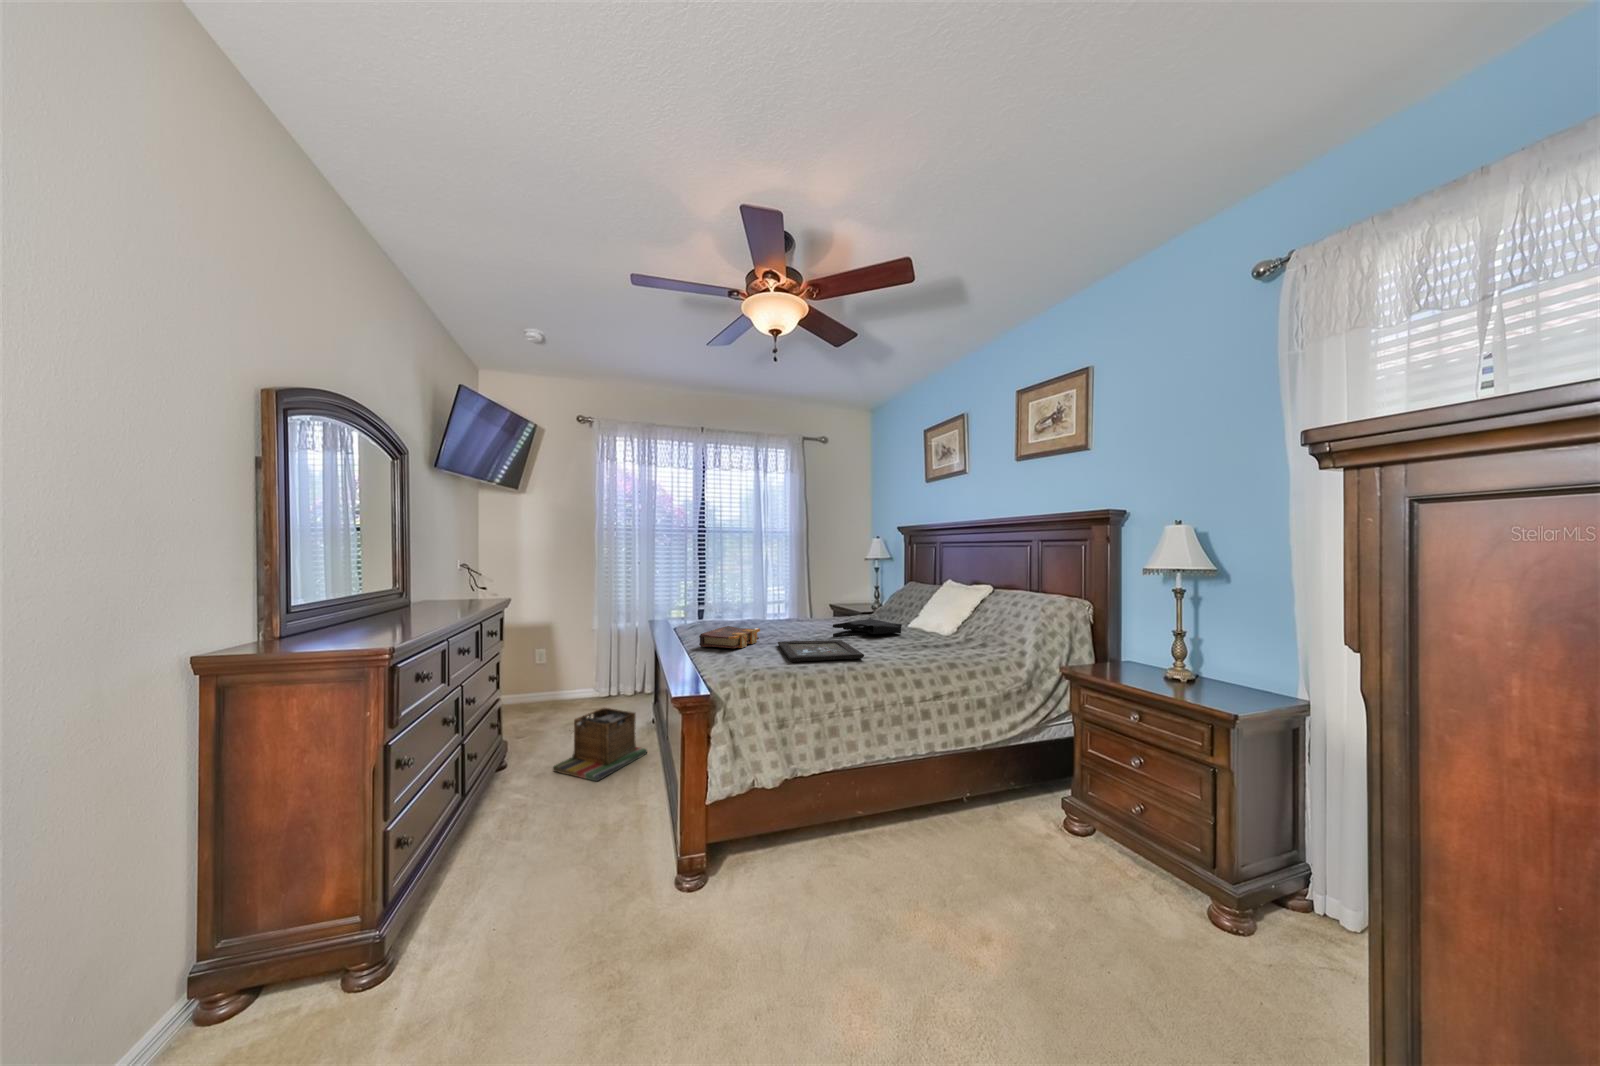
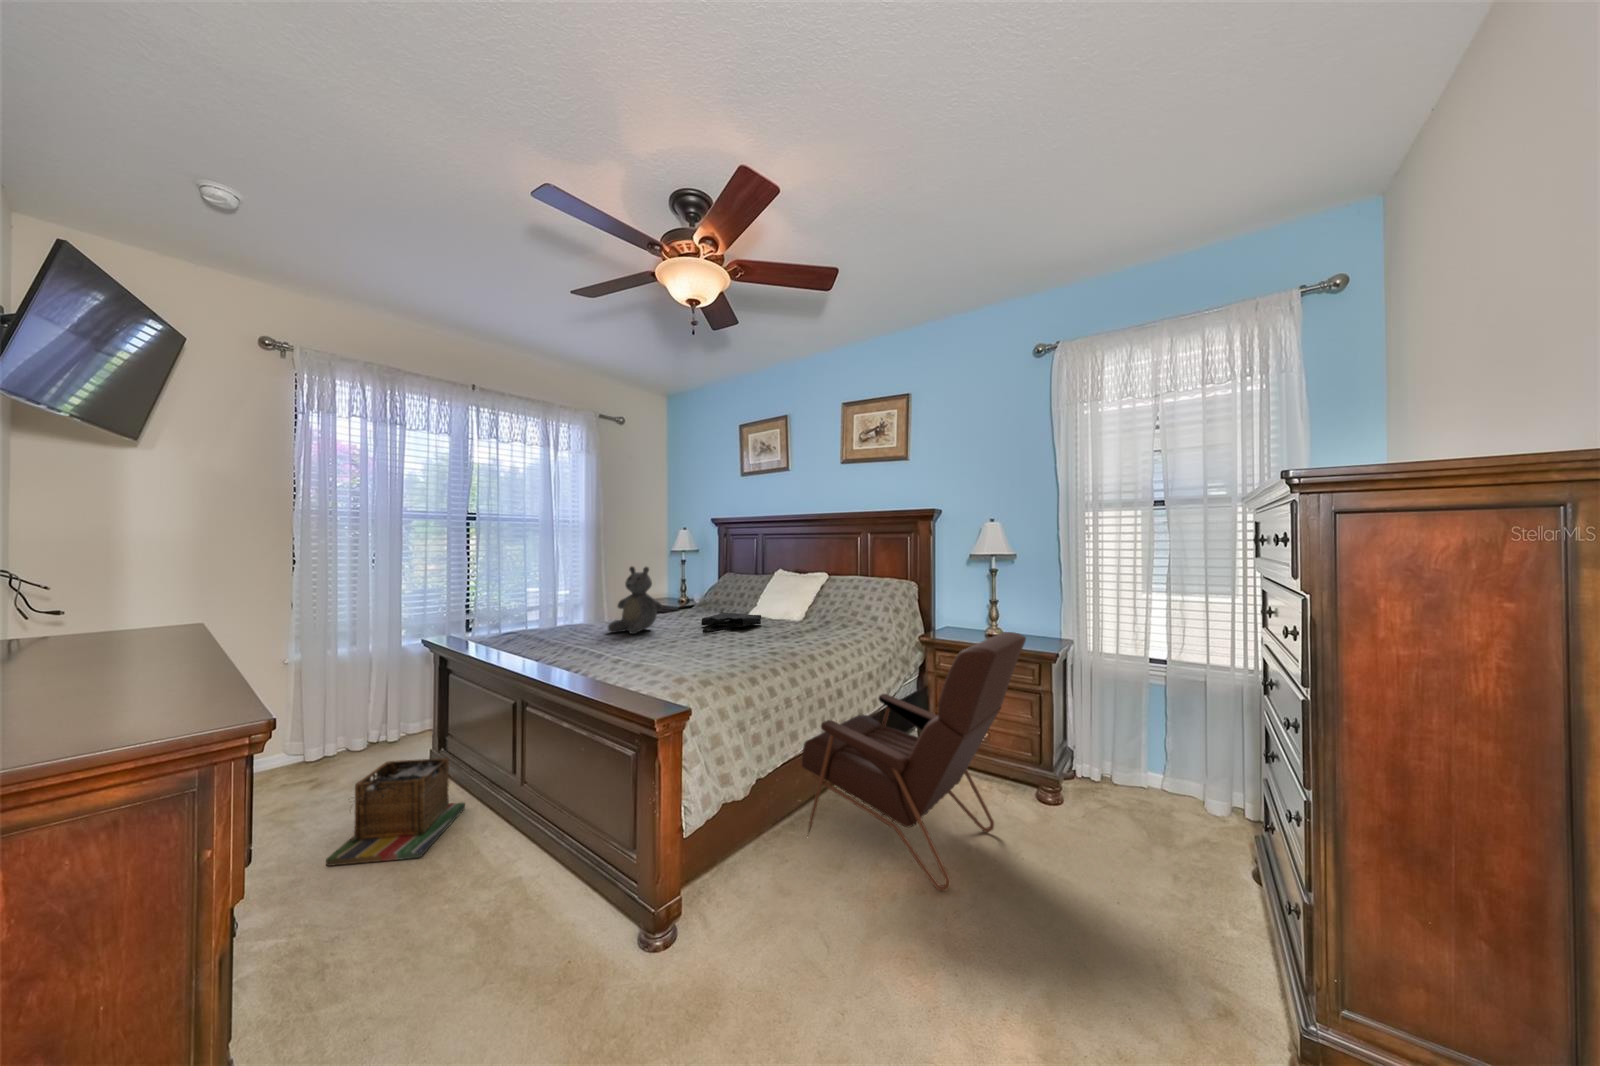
teddy bear: none [759,571,803,632] -> present [608,566,662,634]
book: present [699,626,760,648] -> none [577,630,635,657]
tray: present [778,640,864,662] -> none [664,635,773,659]
armchair: none [865,673,1122,977] -> present [802,632,1026,891]

